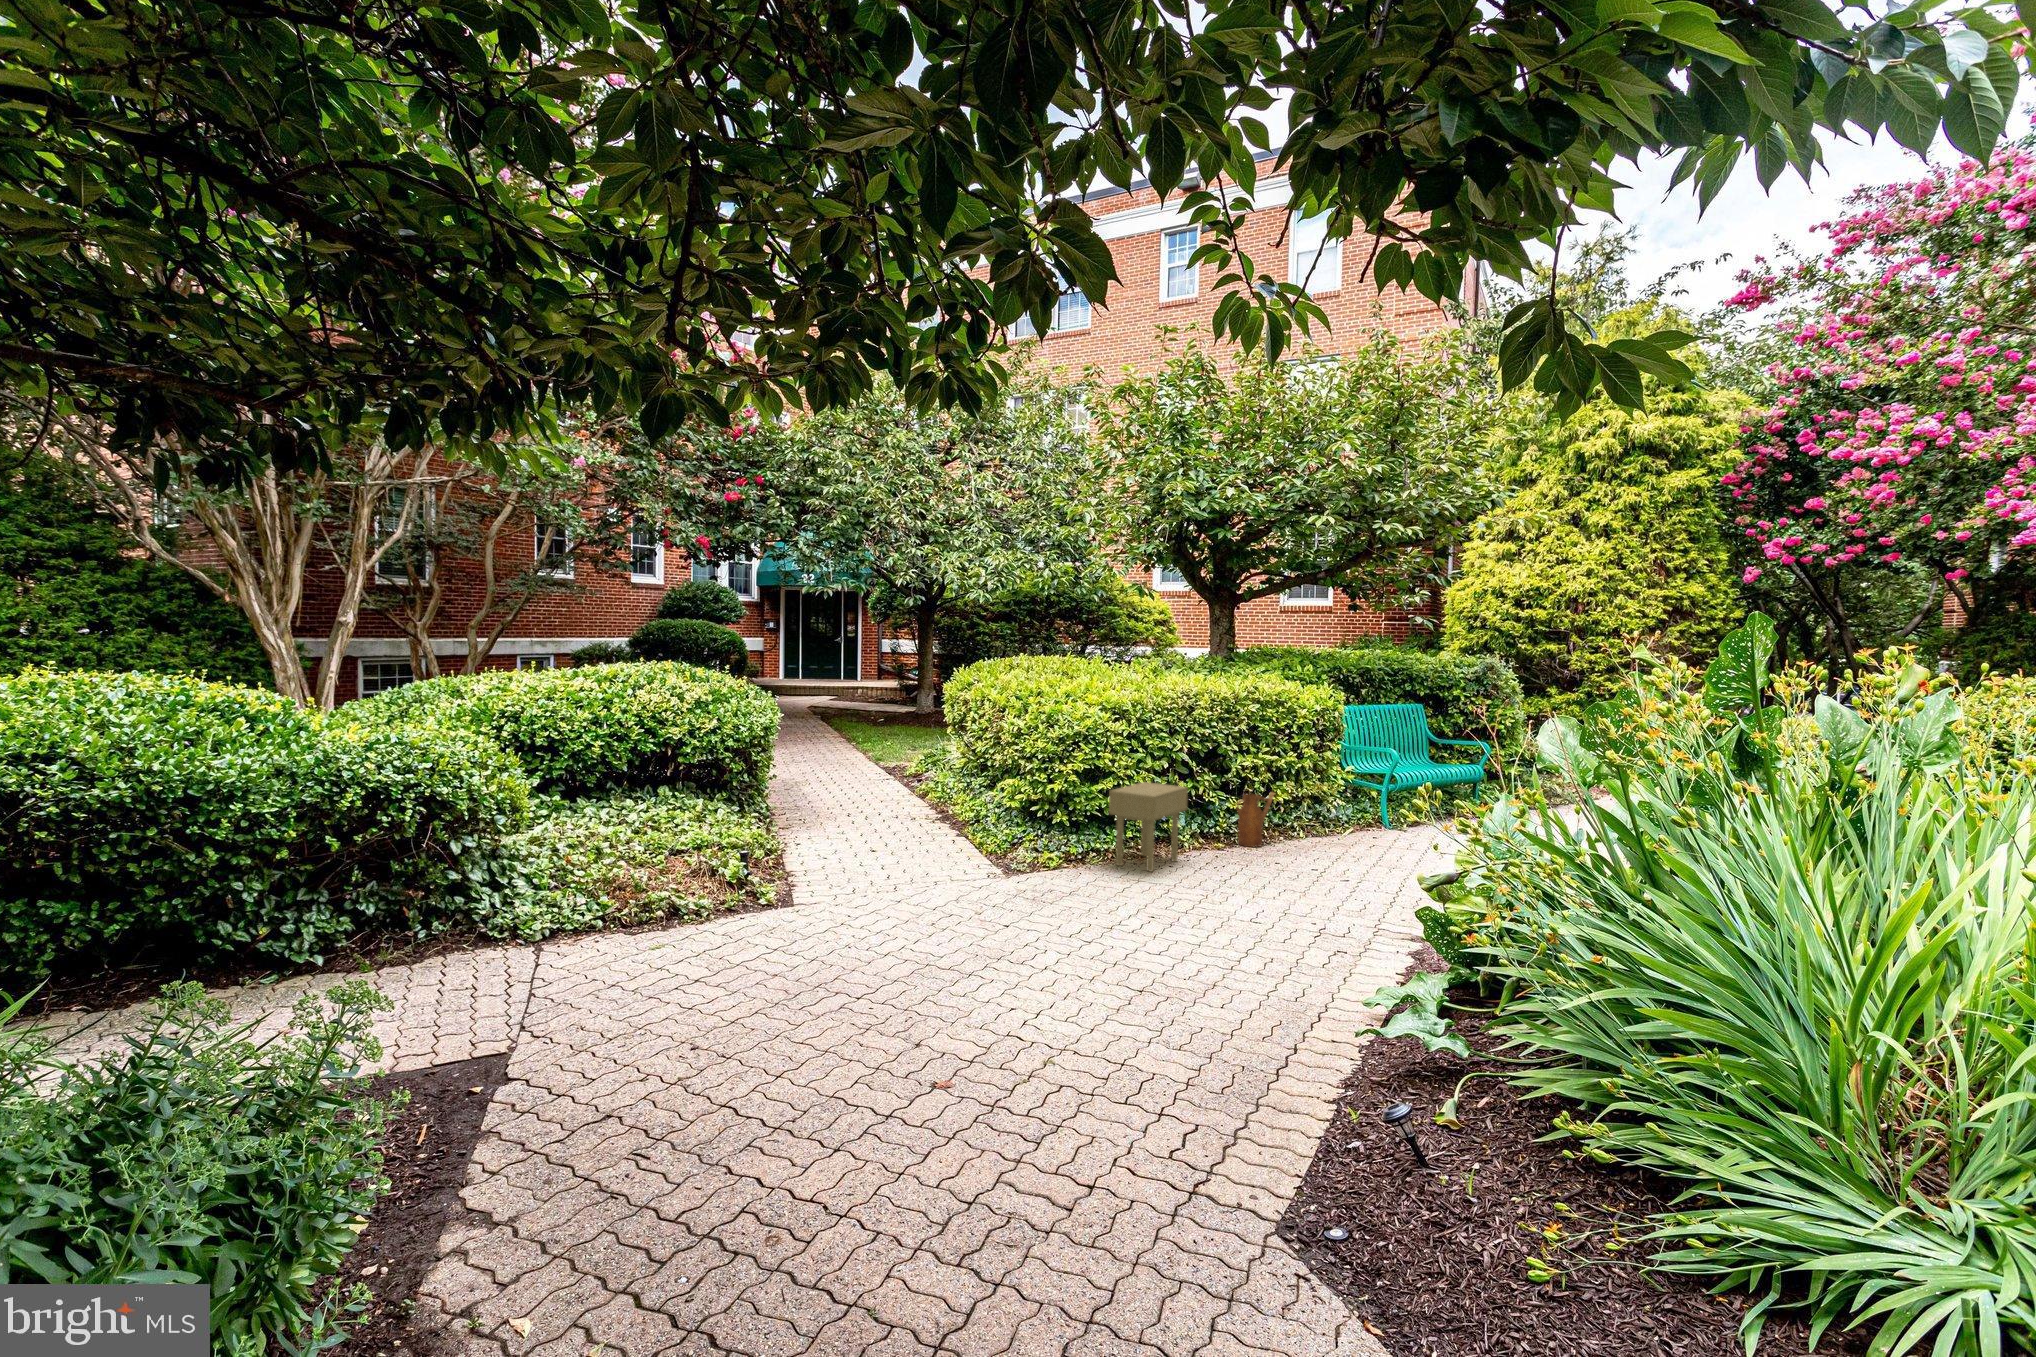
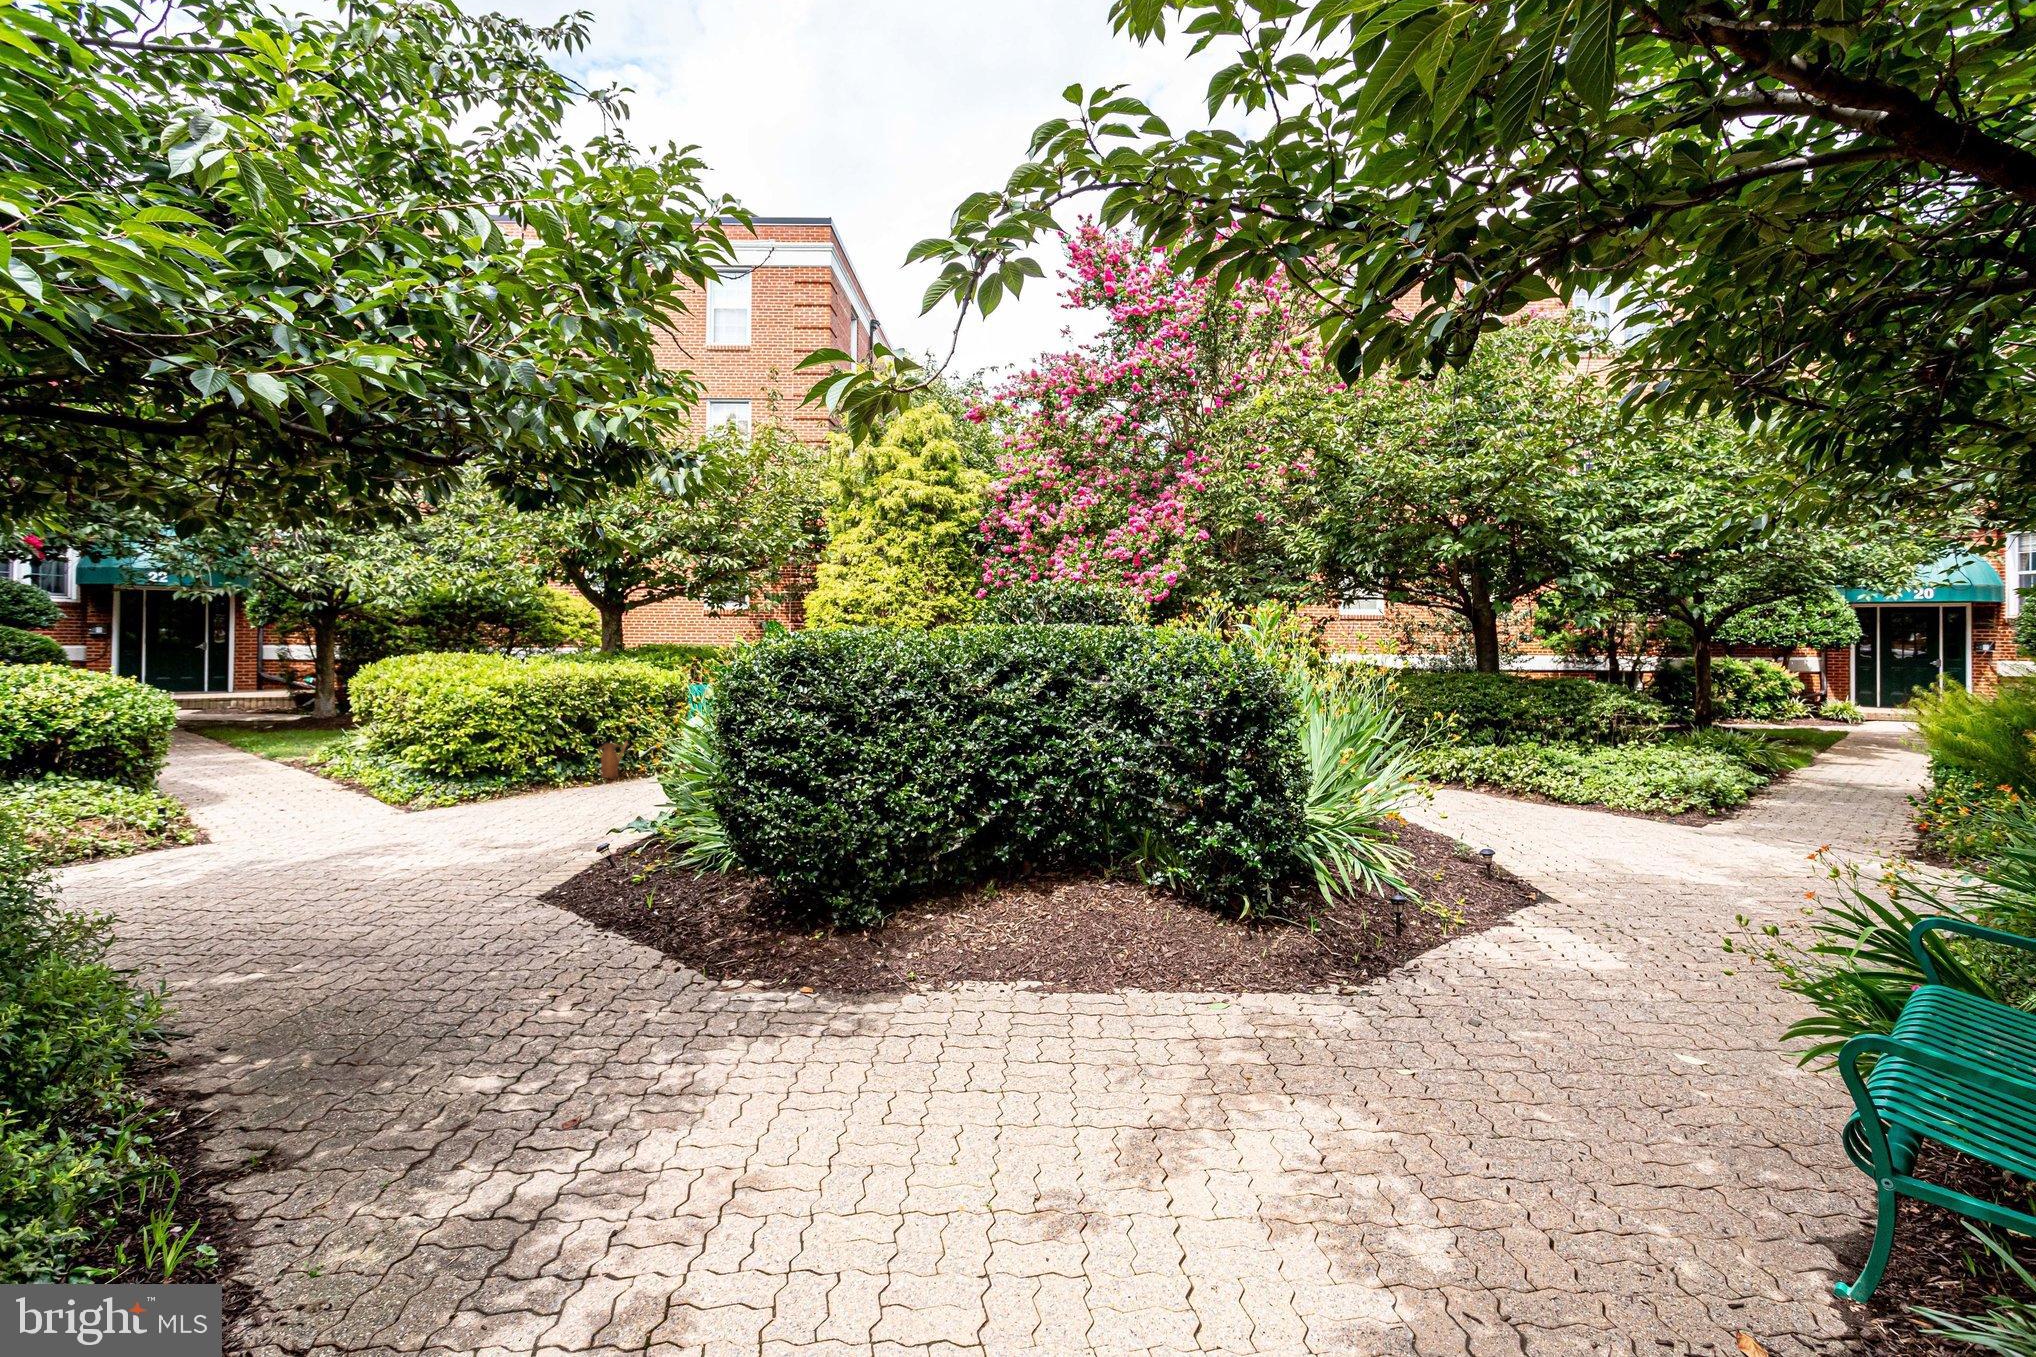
side table: present [1109,782,1188,872] -> none [493,739,555,795]

